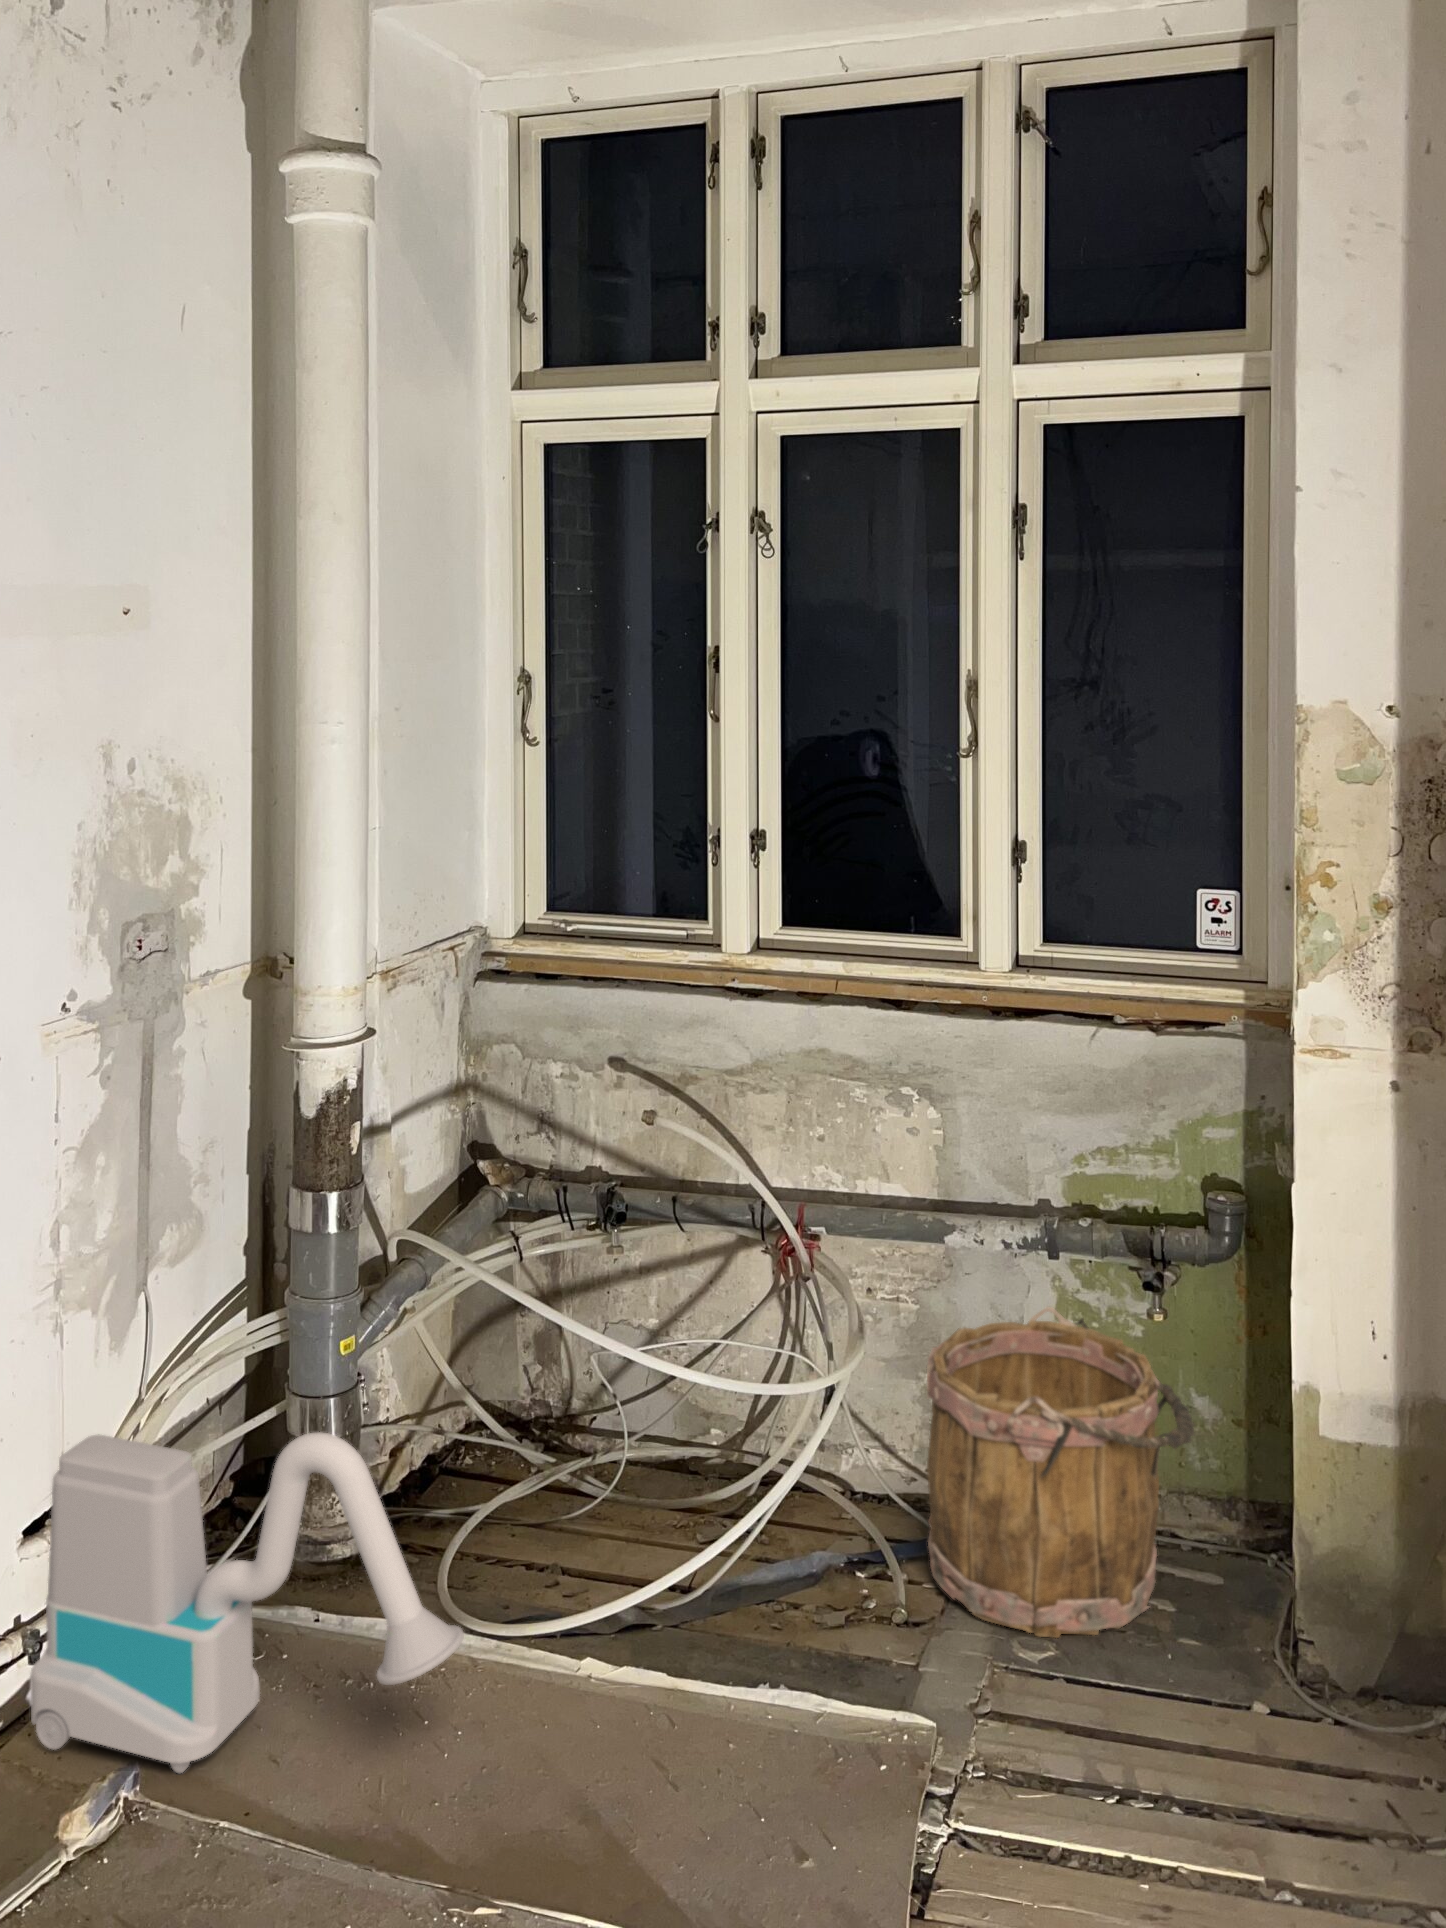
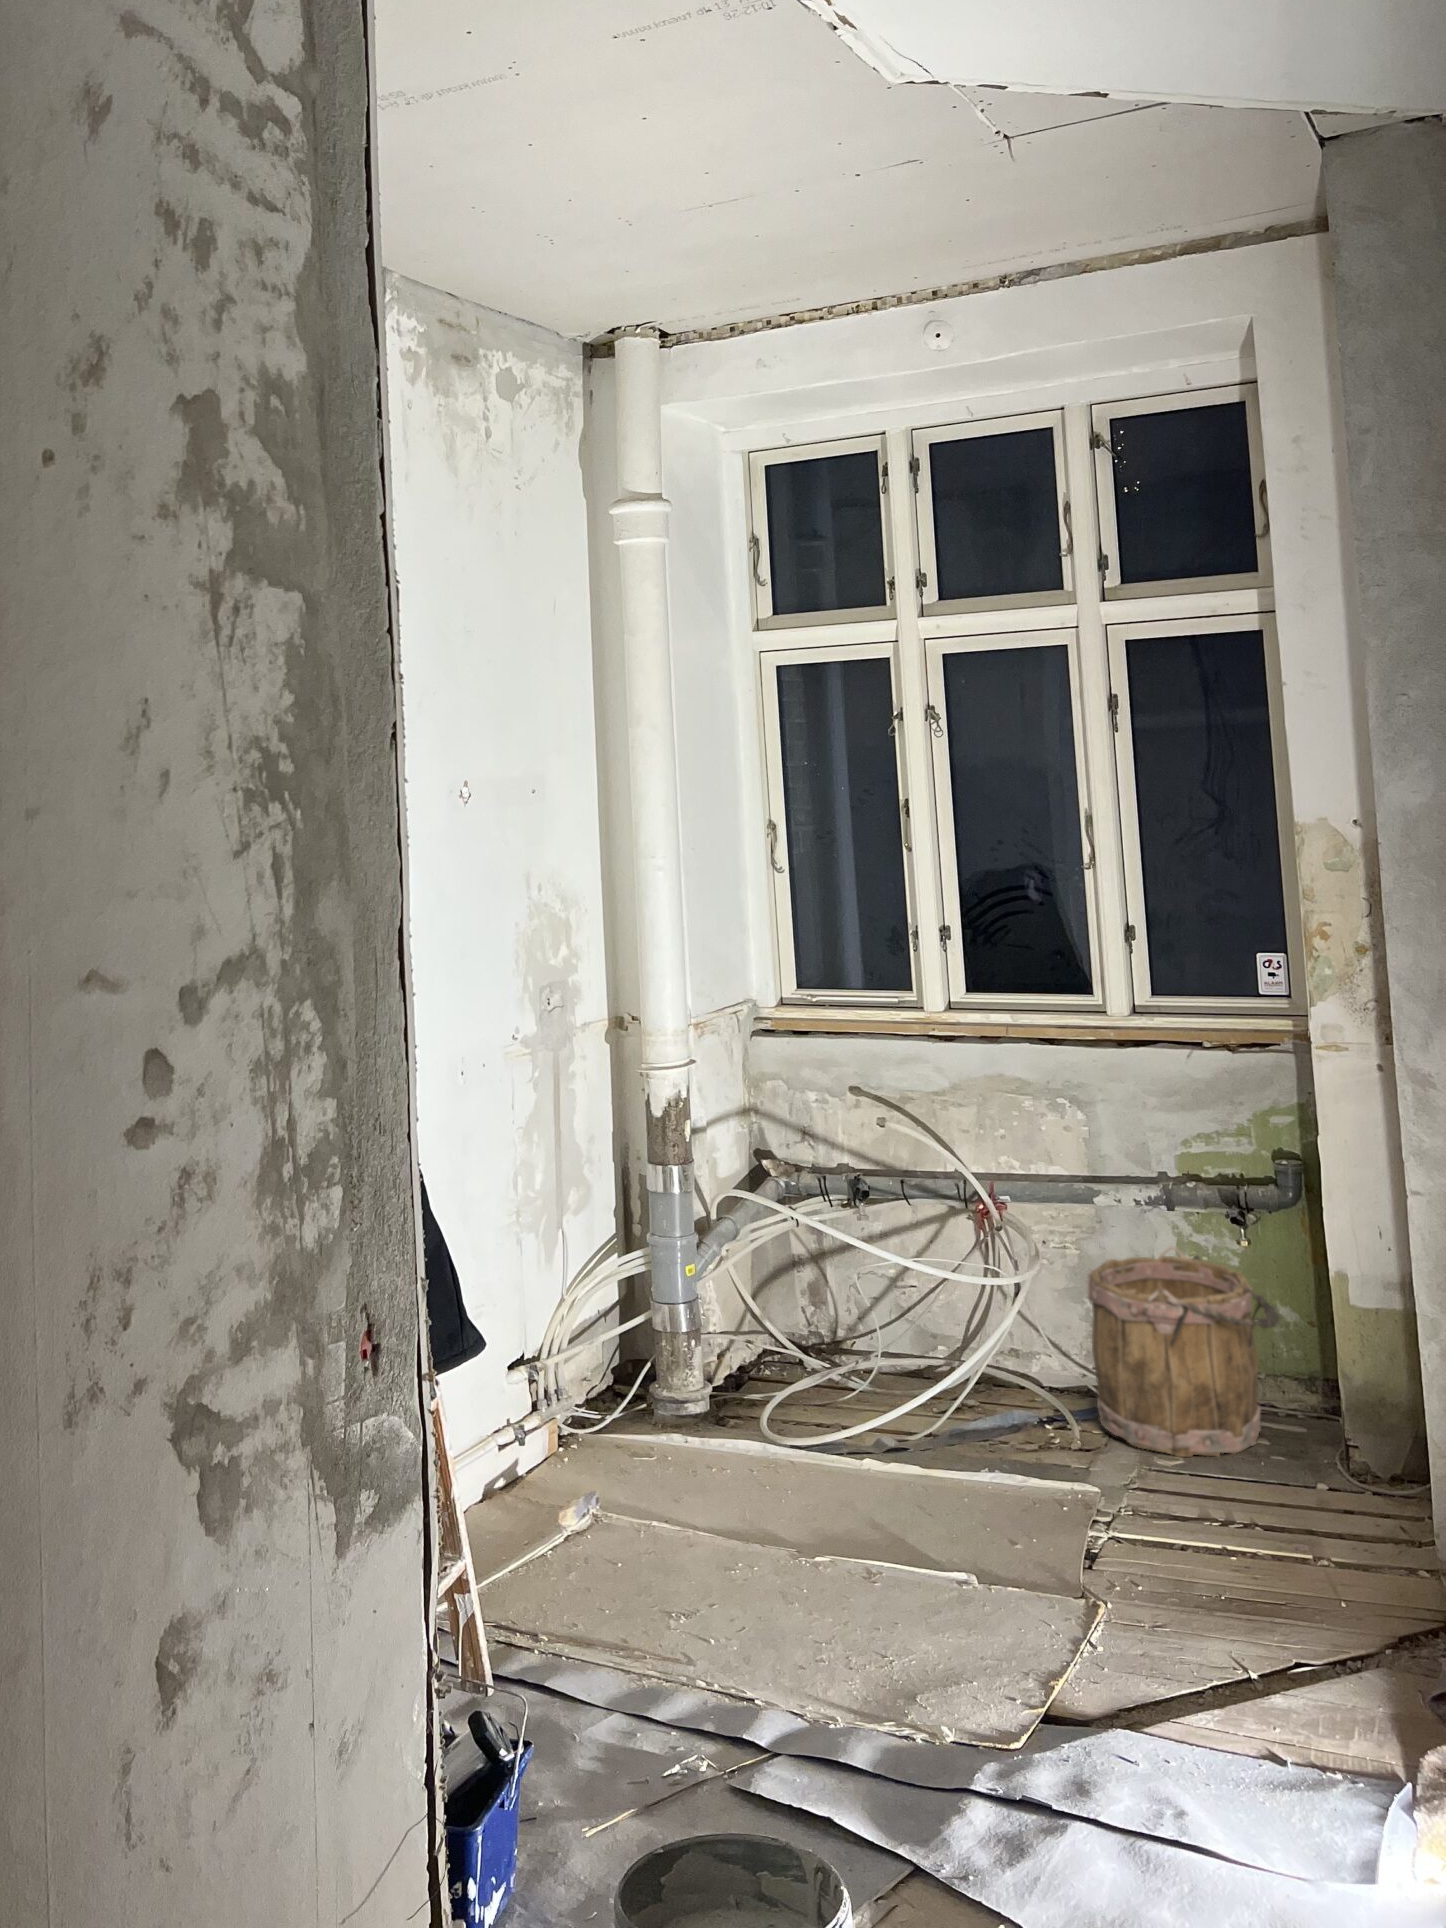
vacuum cleaner: present [30,1432,464,1773] -> none [524,1290,797,1506]

